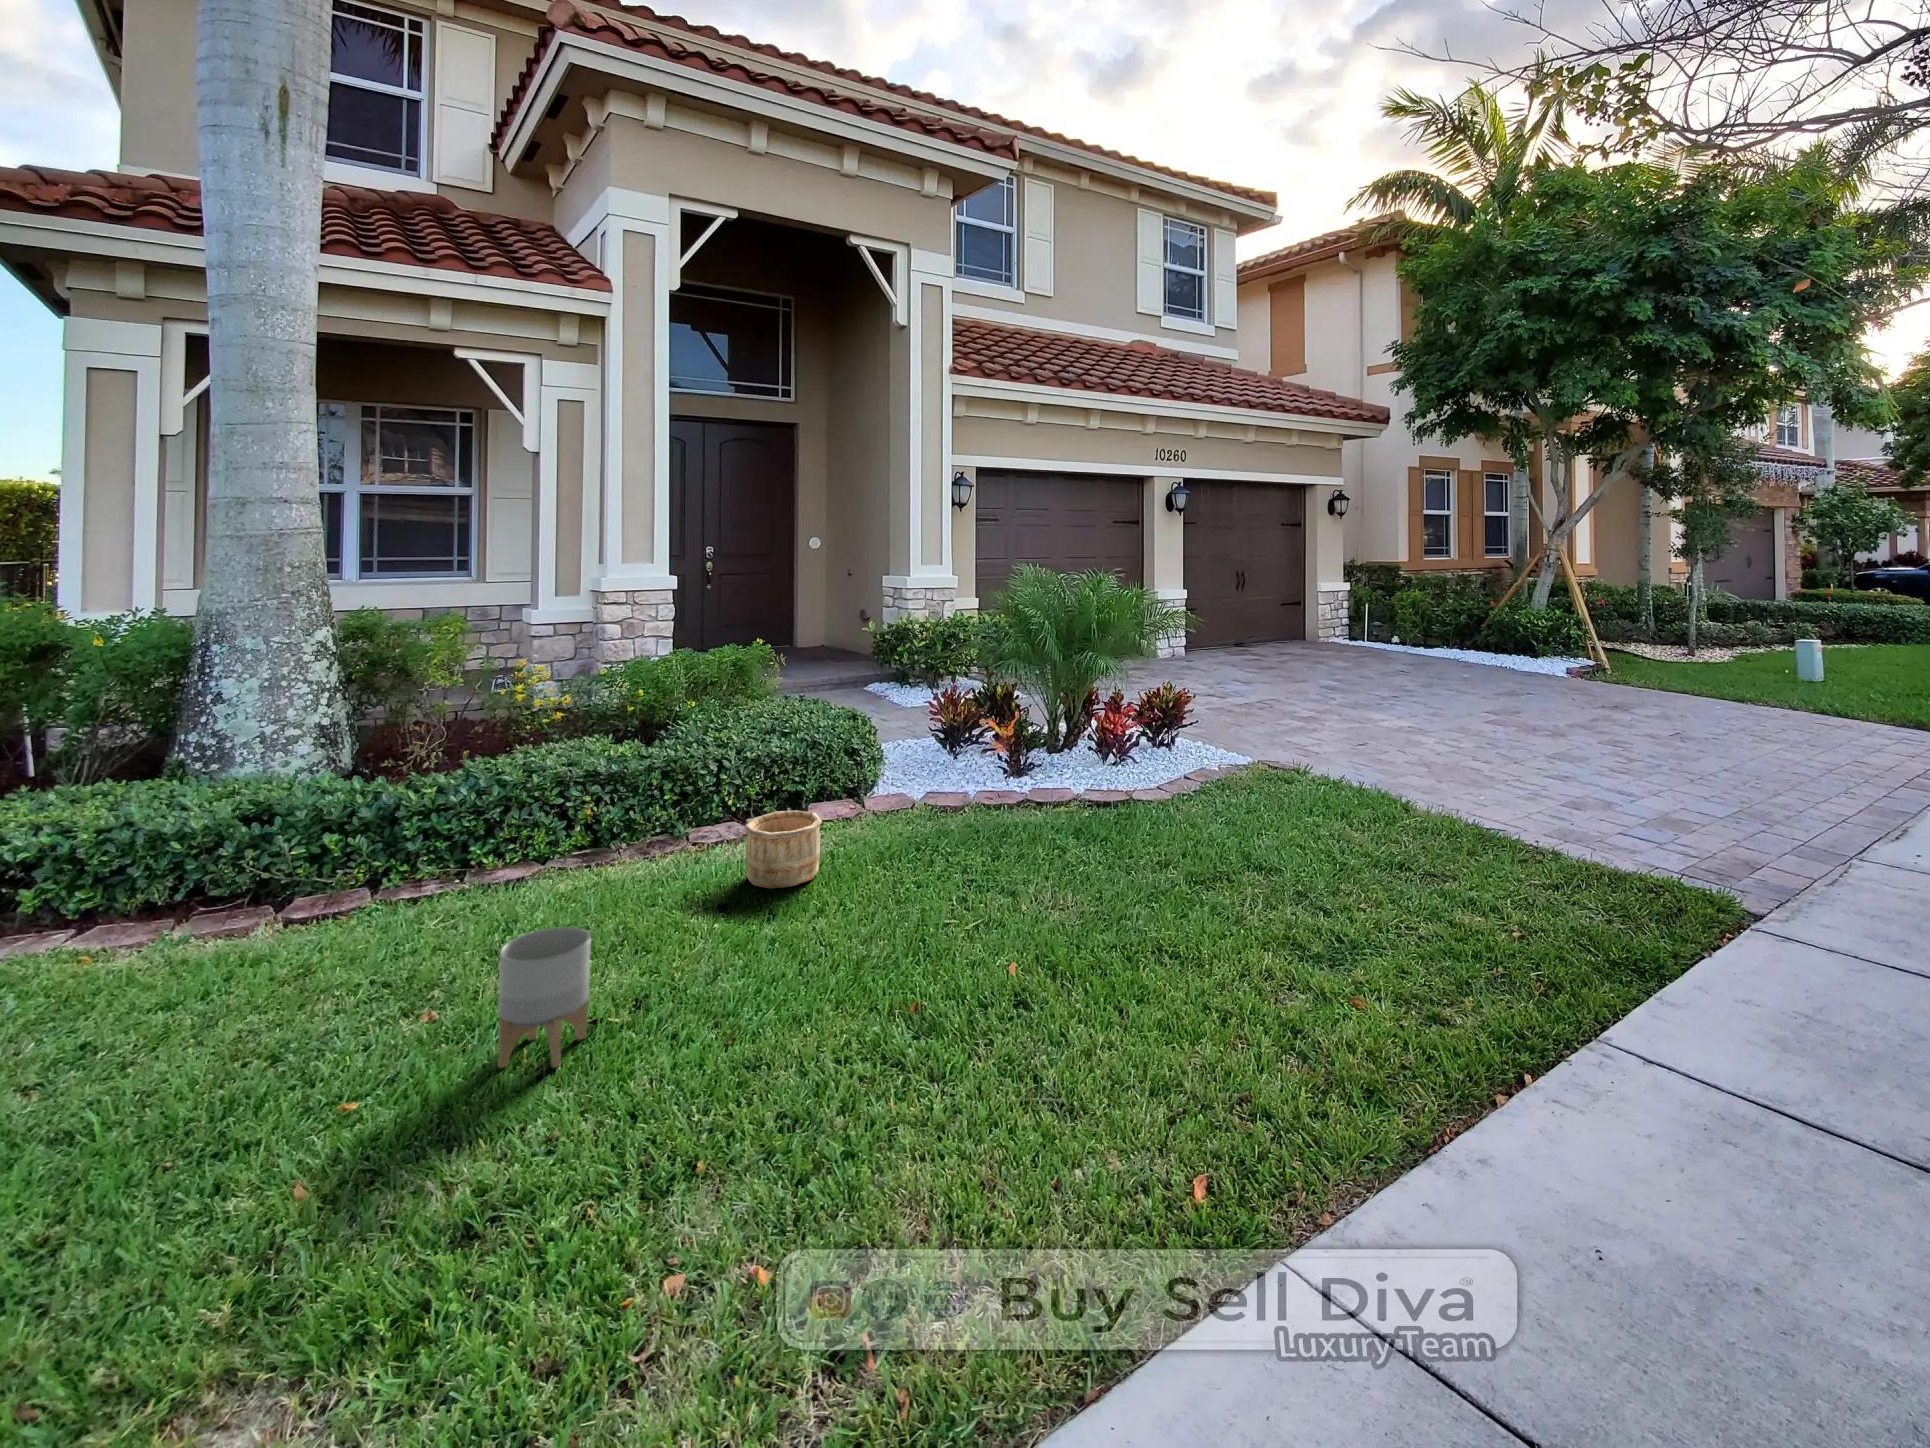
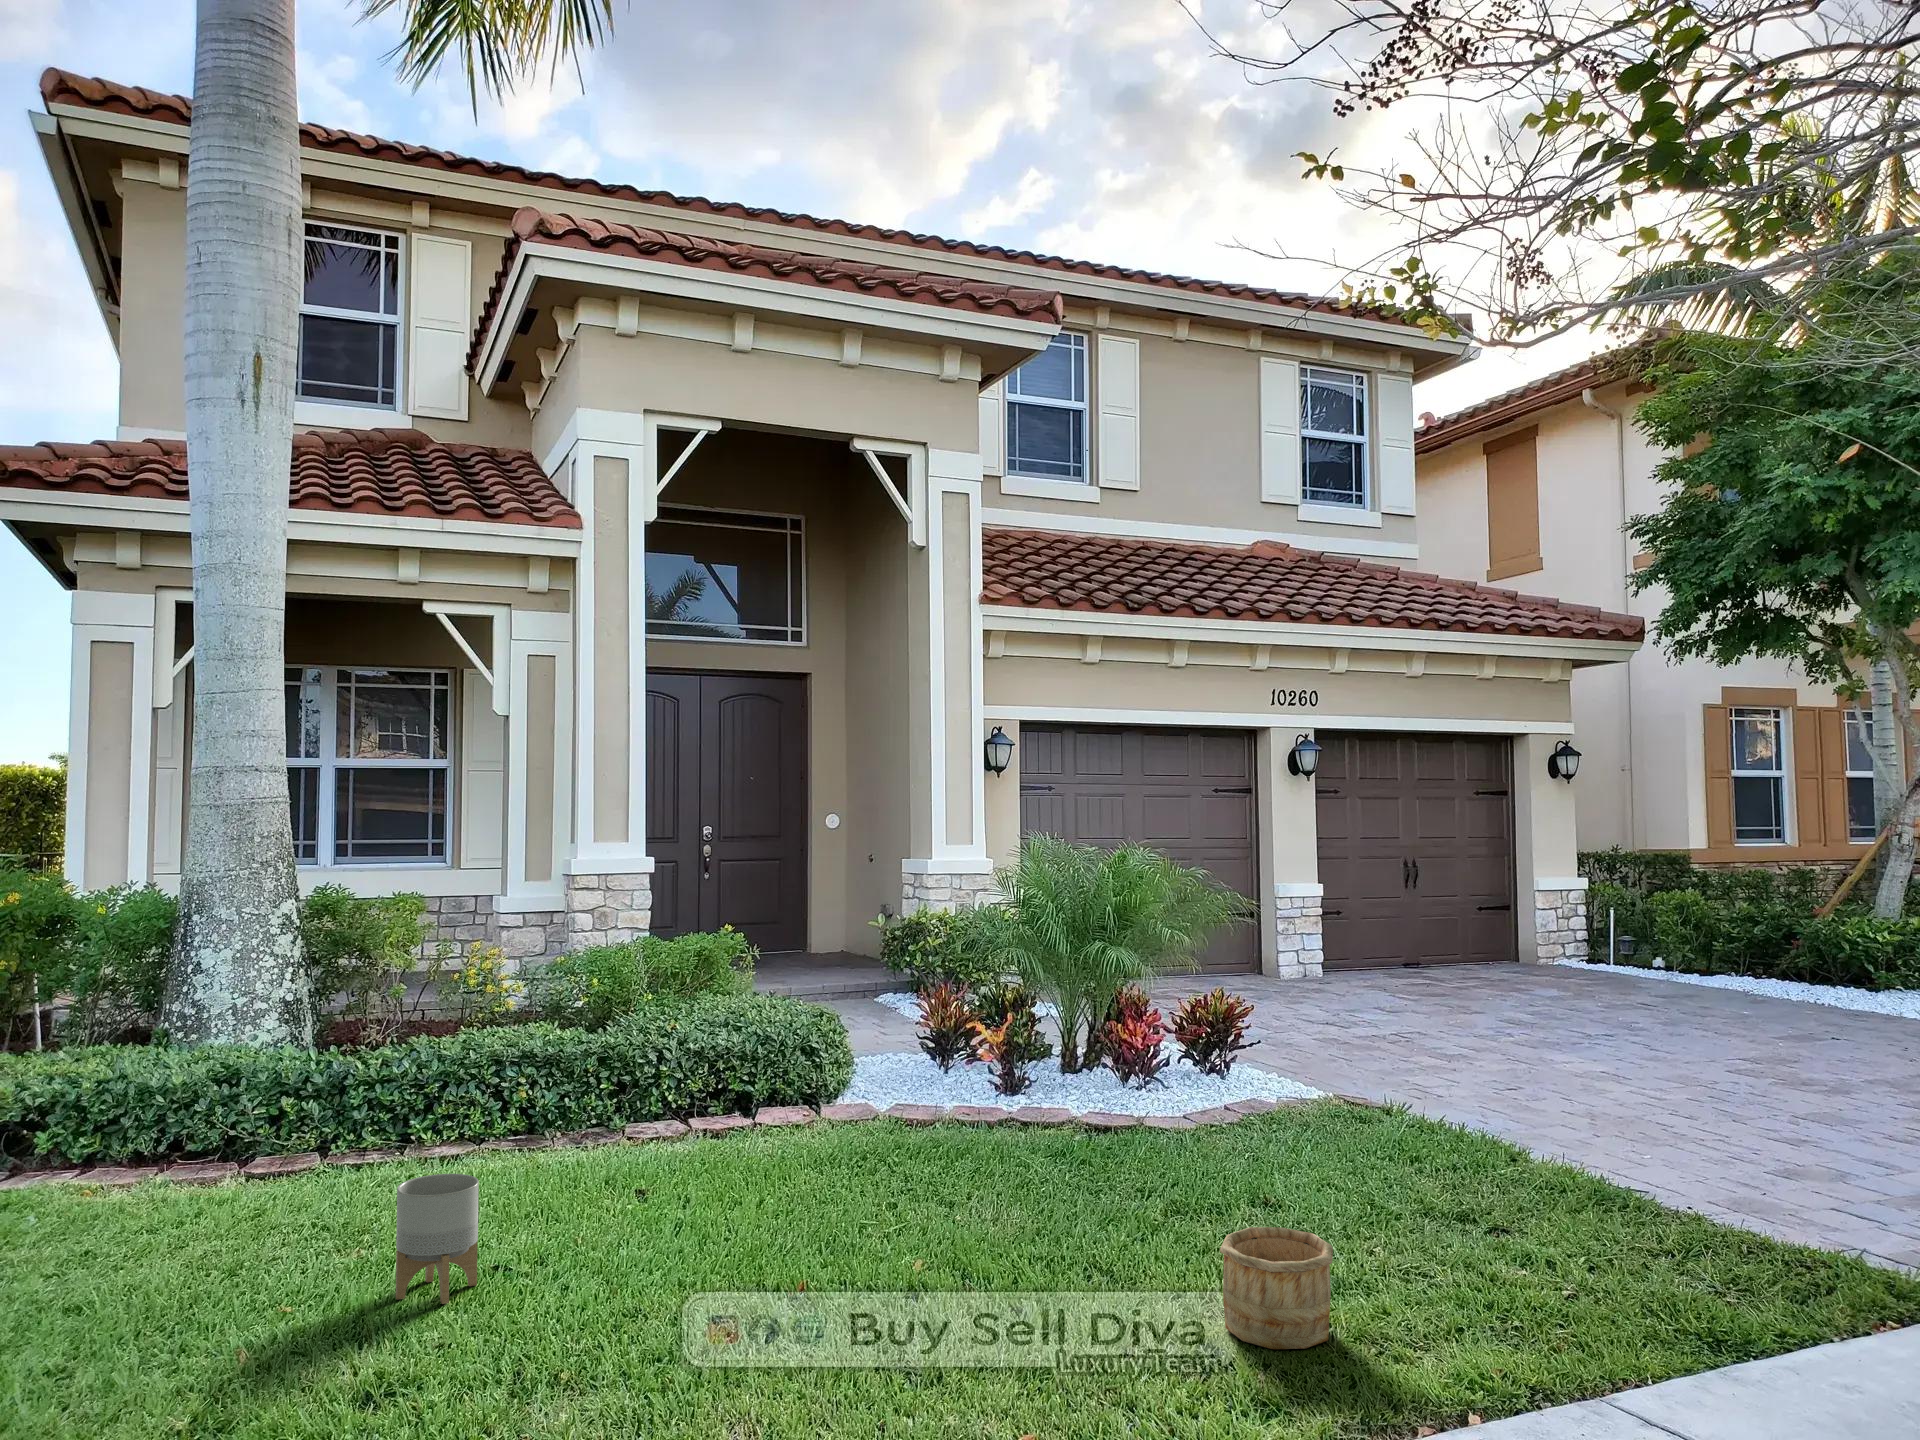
wooden bucket: present [744,810,822,889] -> present [1220,1227,1333,1349]

